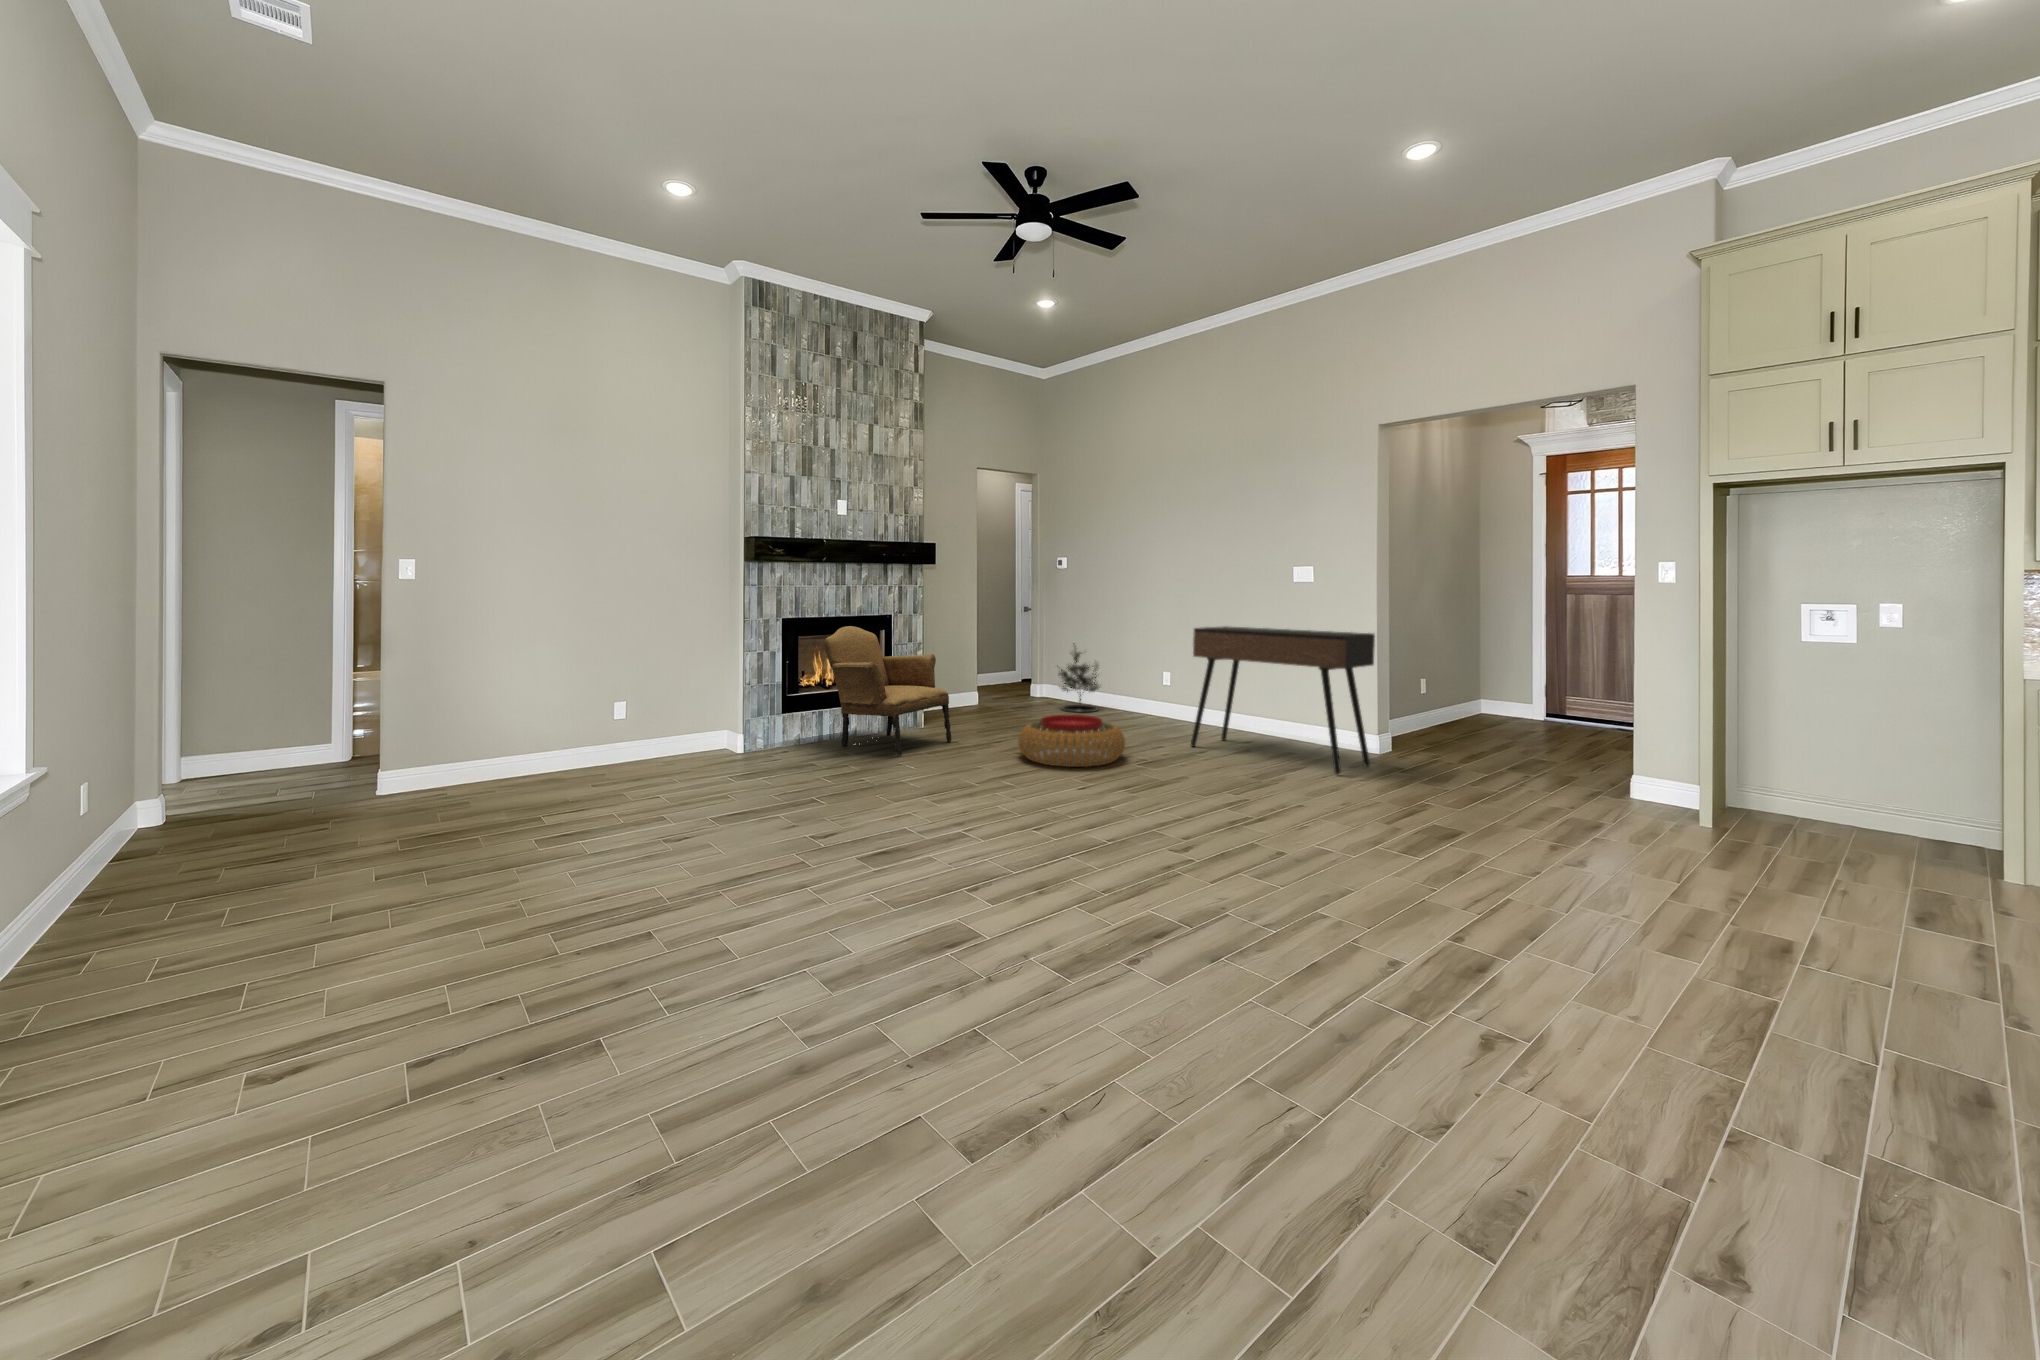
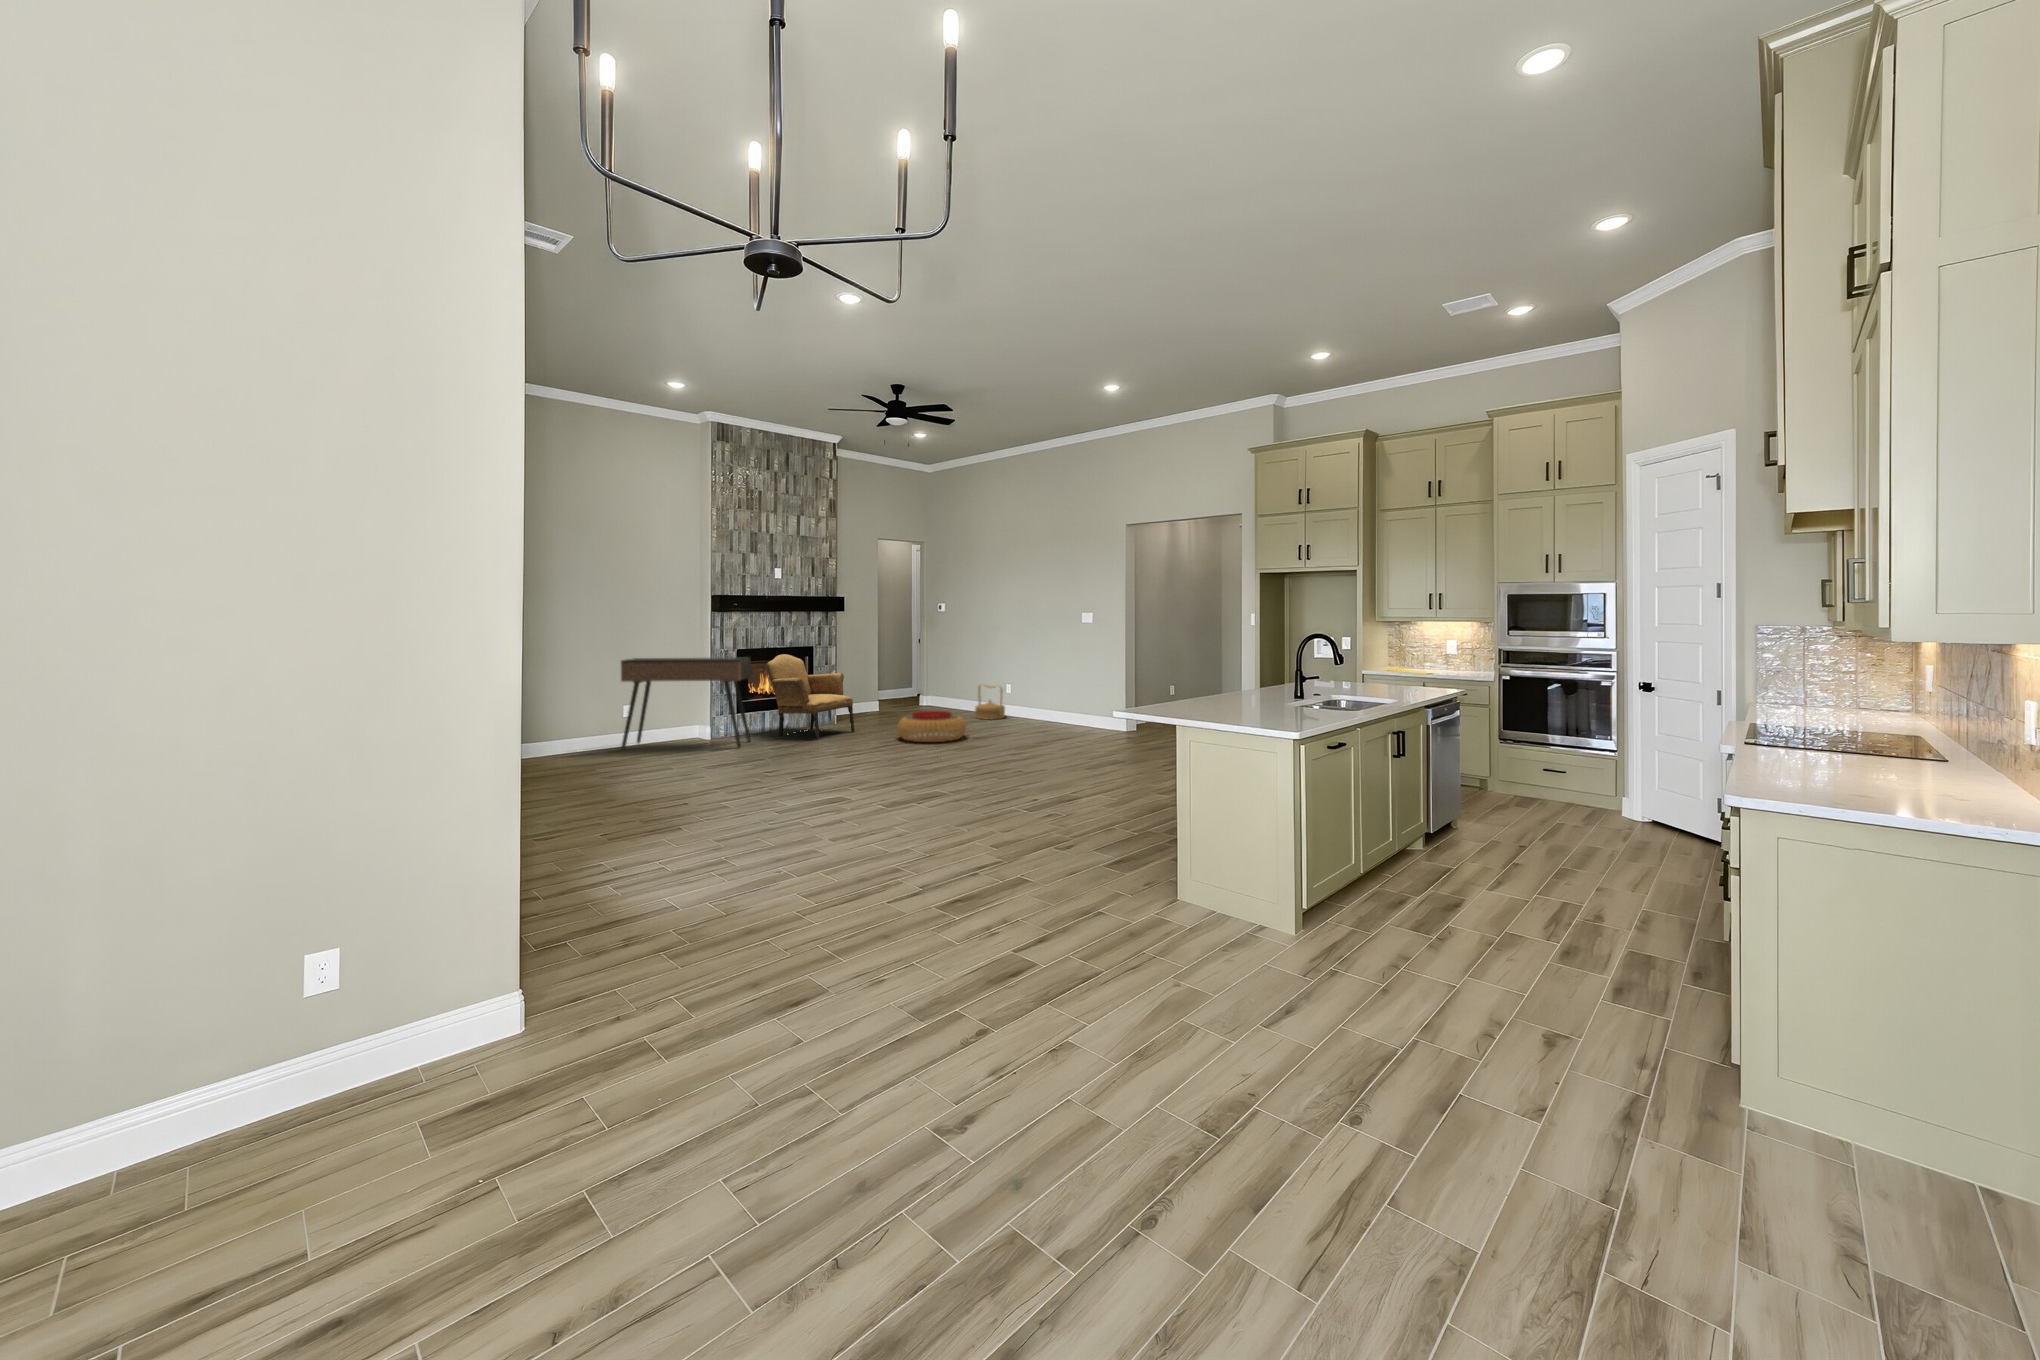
console table: present [1191,626,1375,774] -> present [621,657,751,749]
potted tree: present [1057,643,1100,712] -> none [933,665,967,714]
woven basket: none [1118,671,1163,723] -> present [975,685,1005,719]

